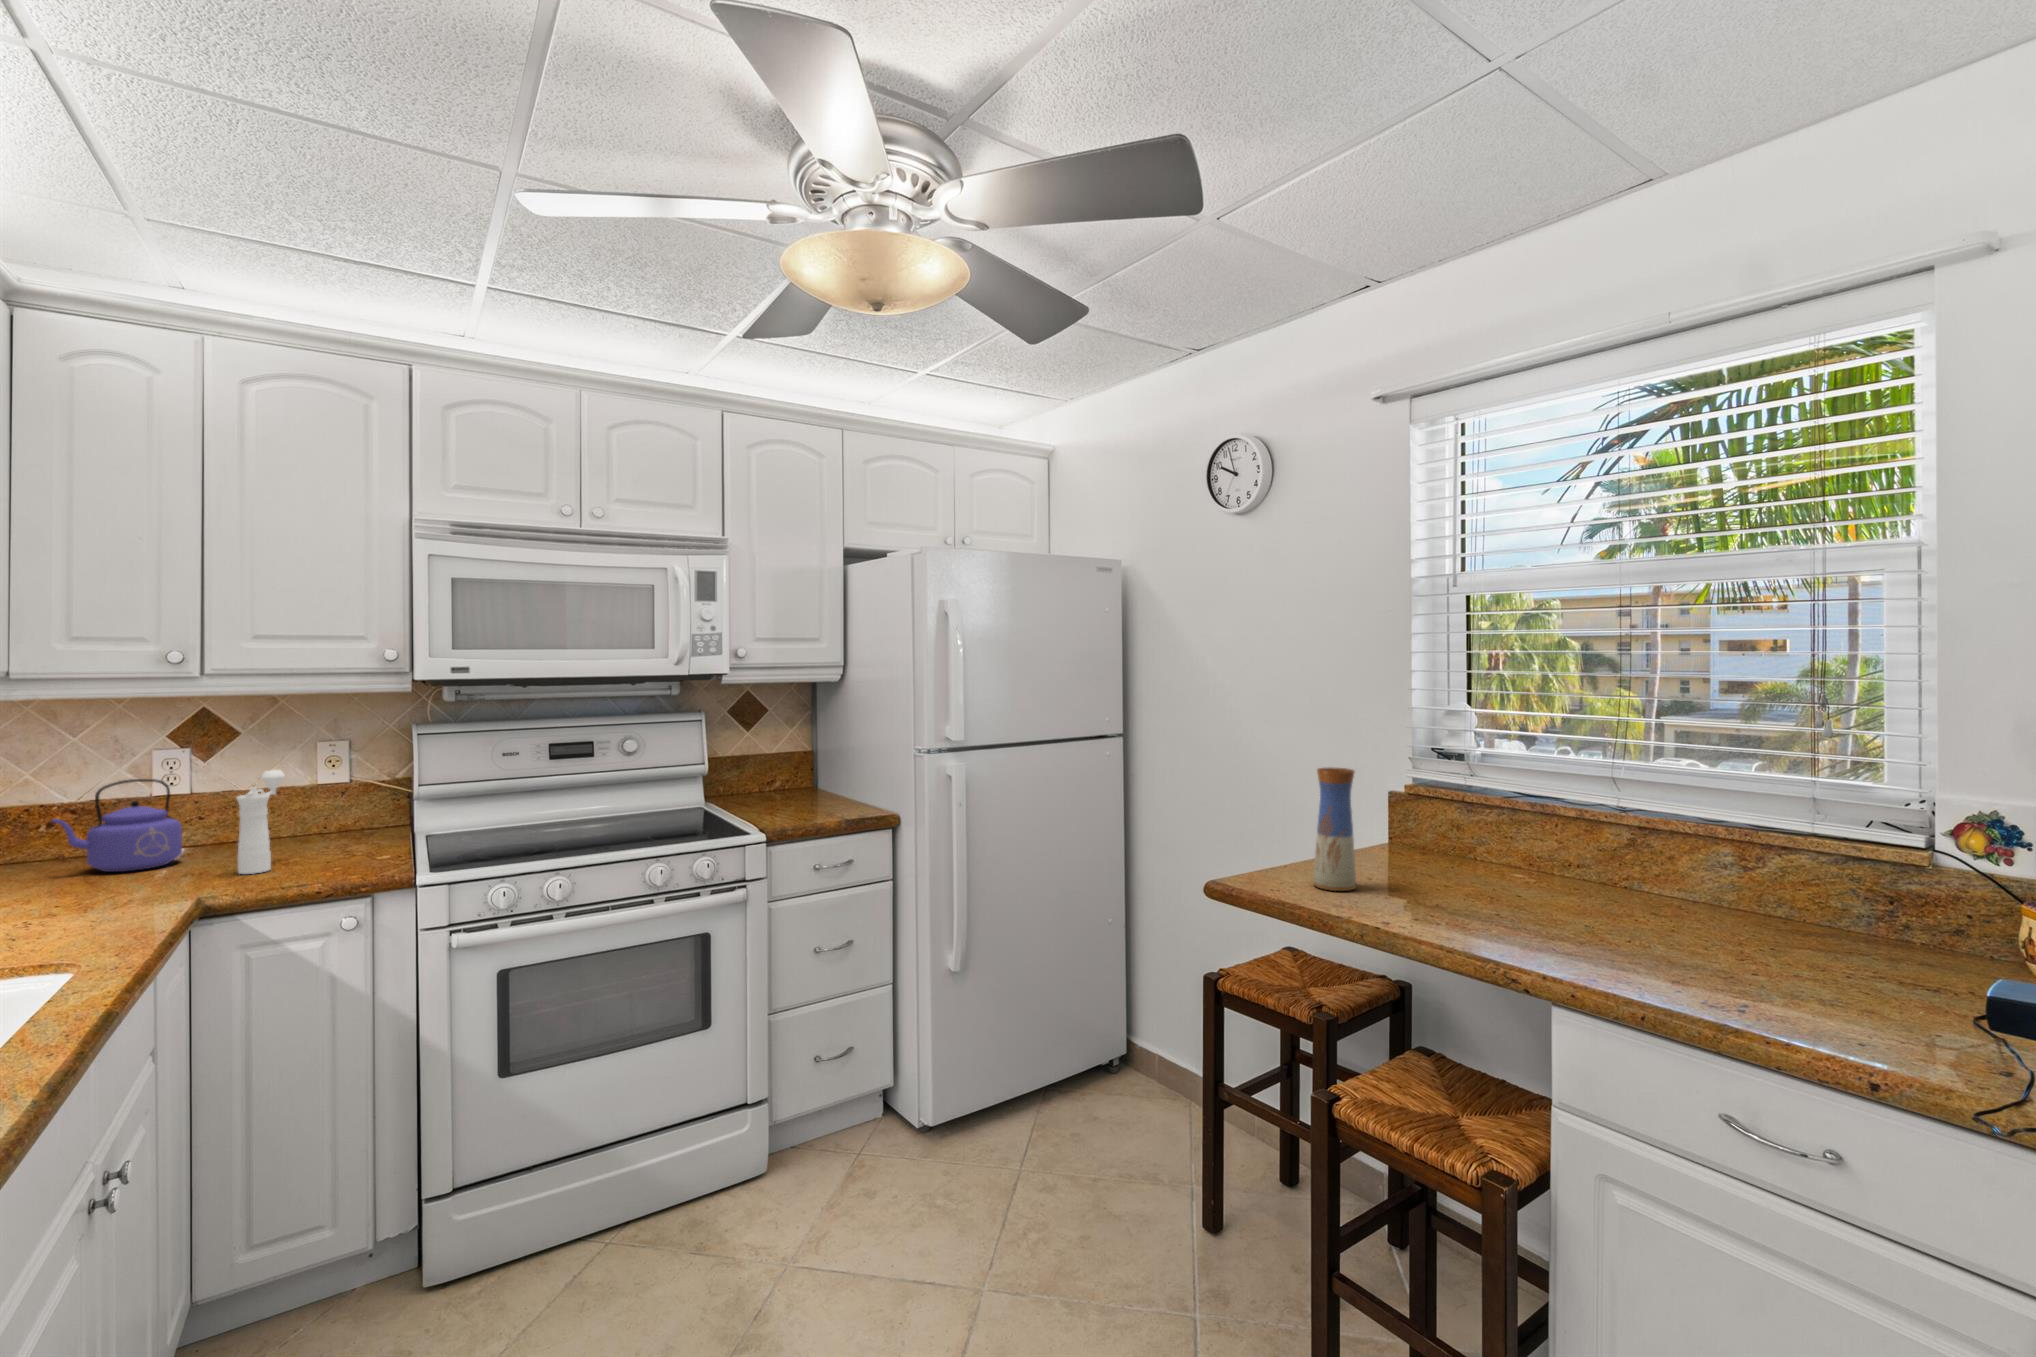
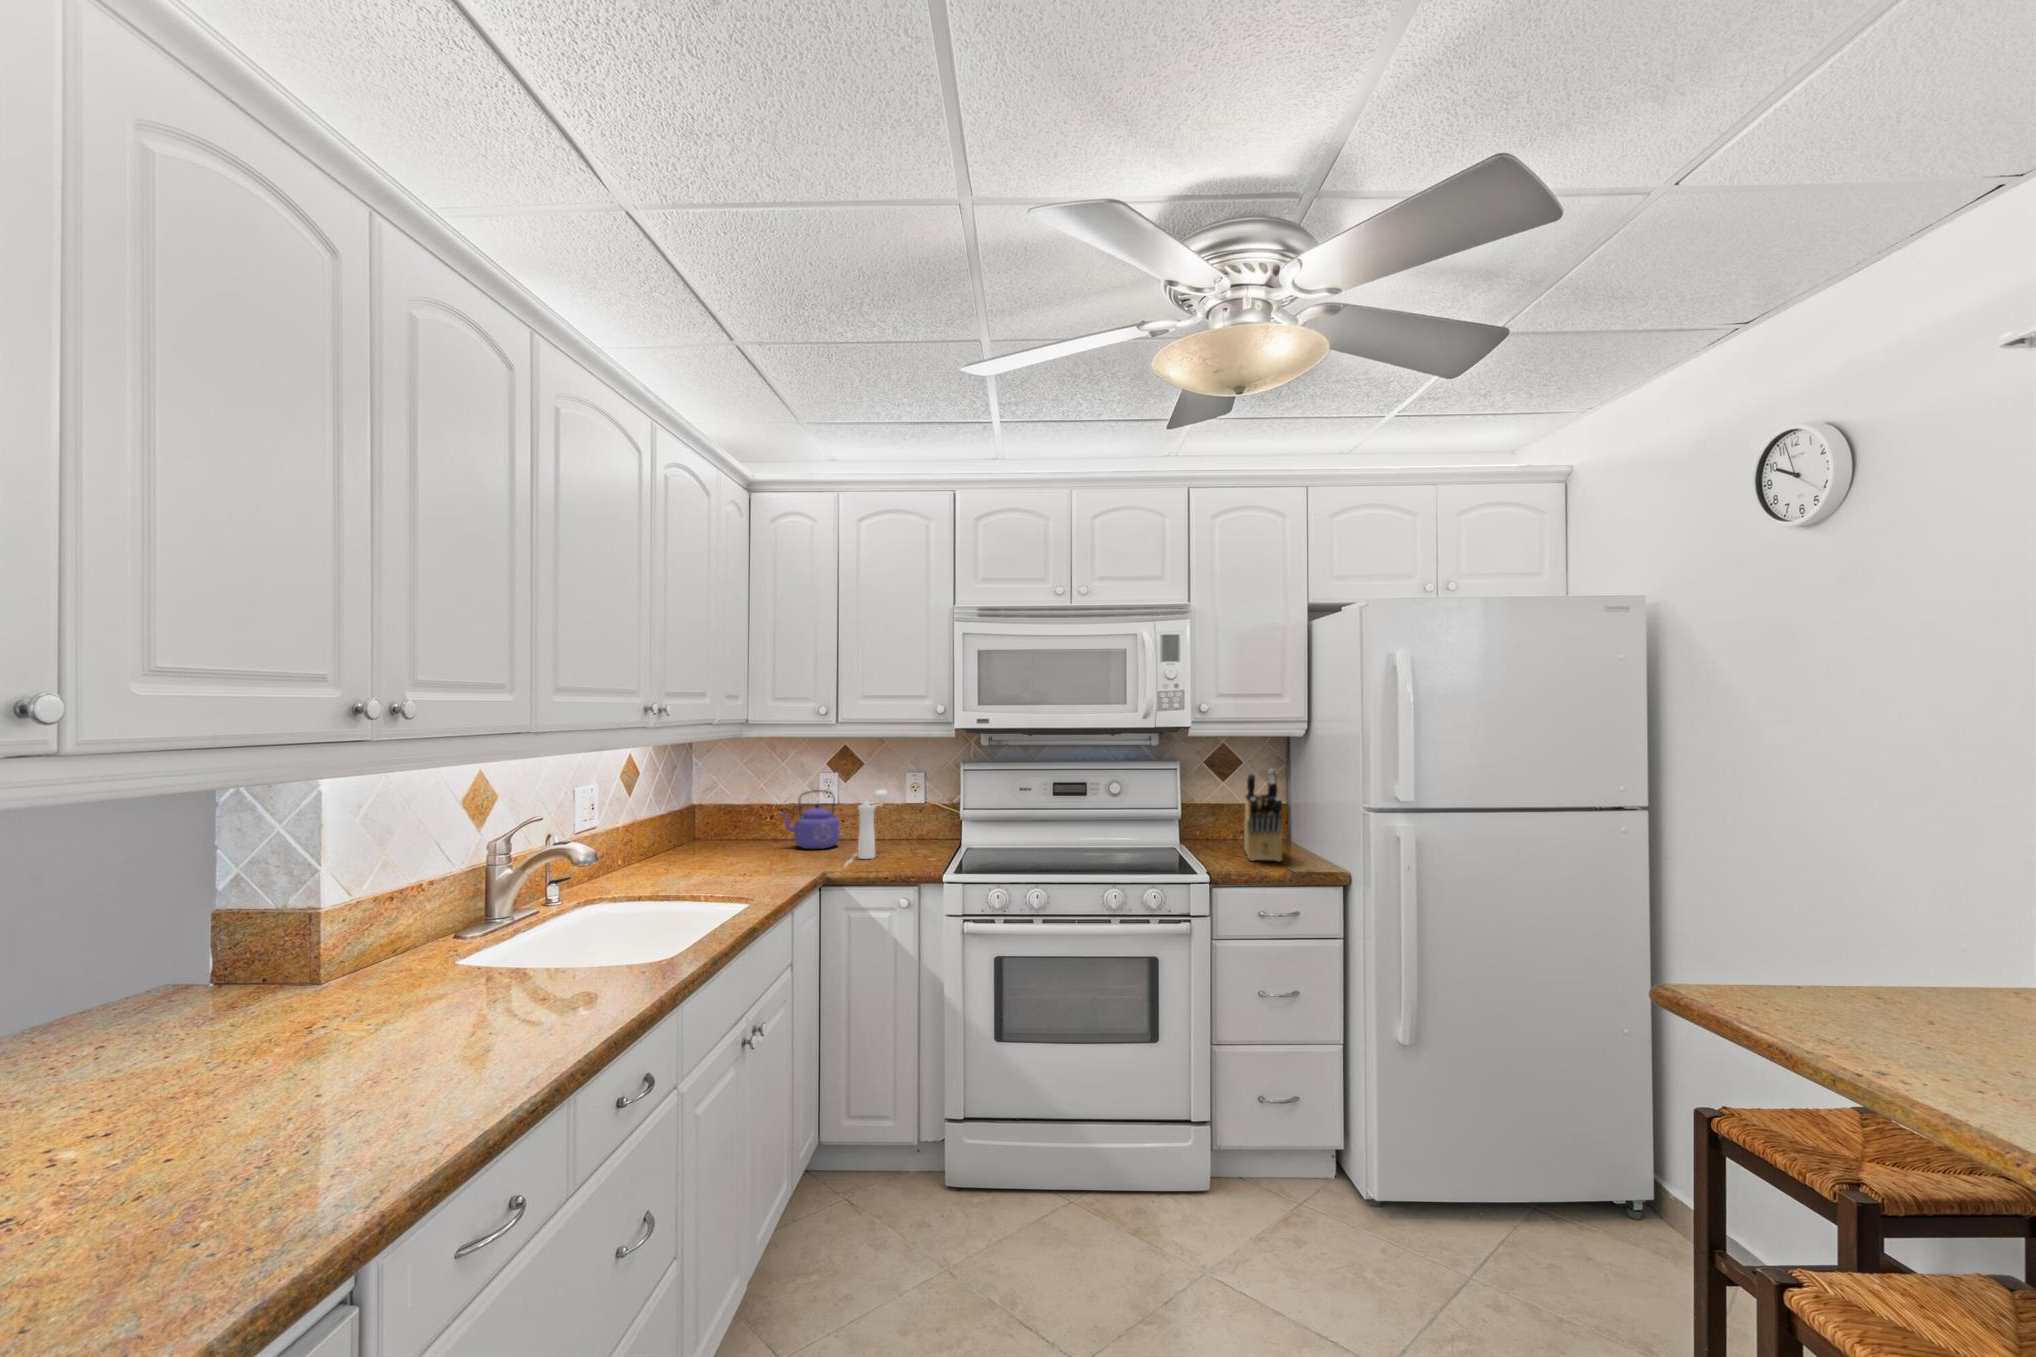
knife block: none [775,717,829,815] -> present [1244,769,1282,862]
vase: present [1313,768,1356,891] -> none [1844,866,1927,1047]

